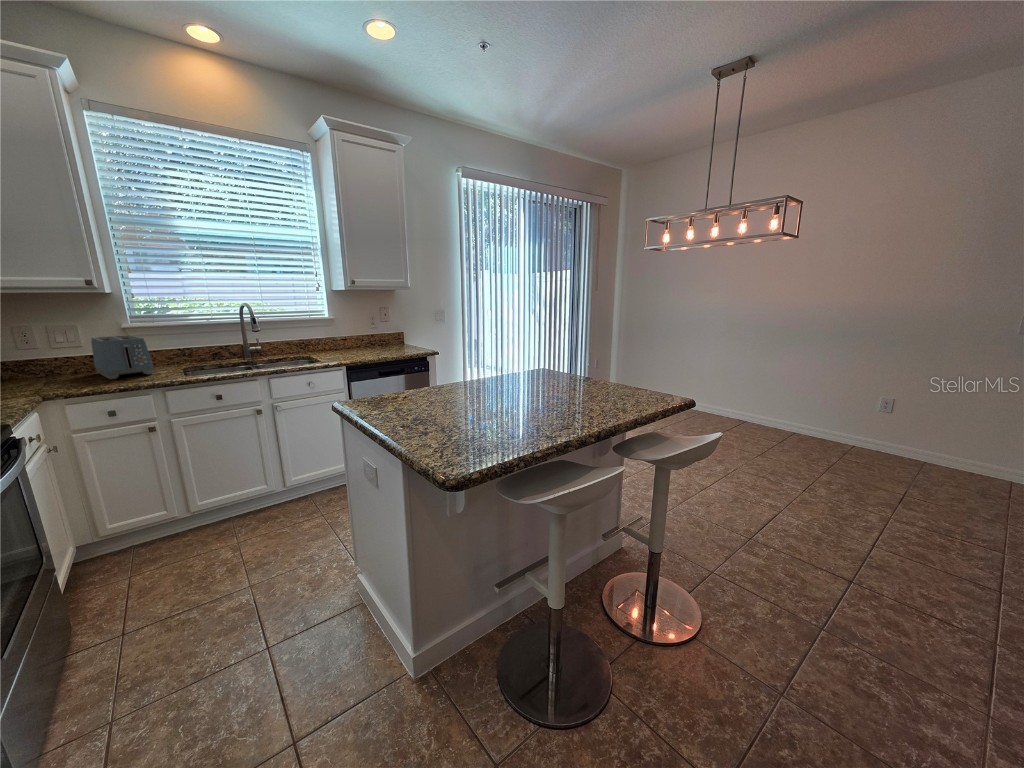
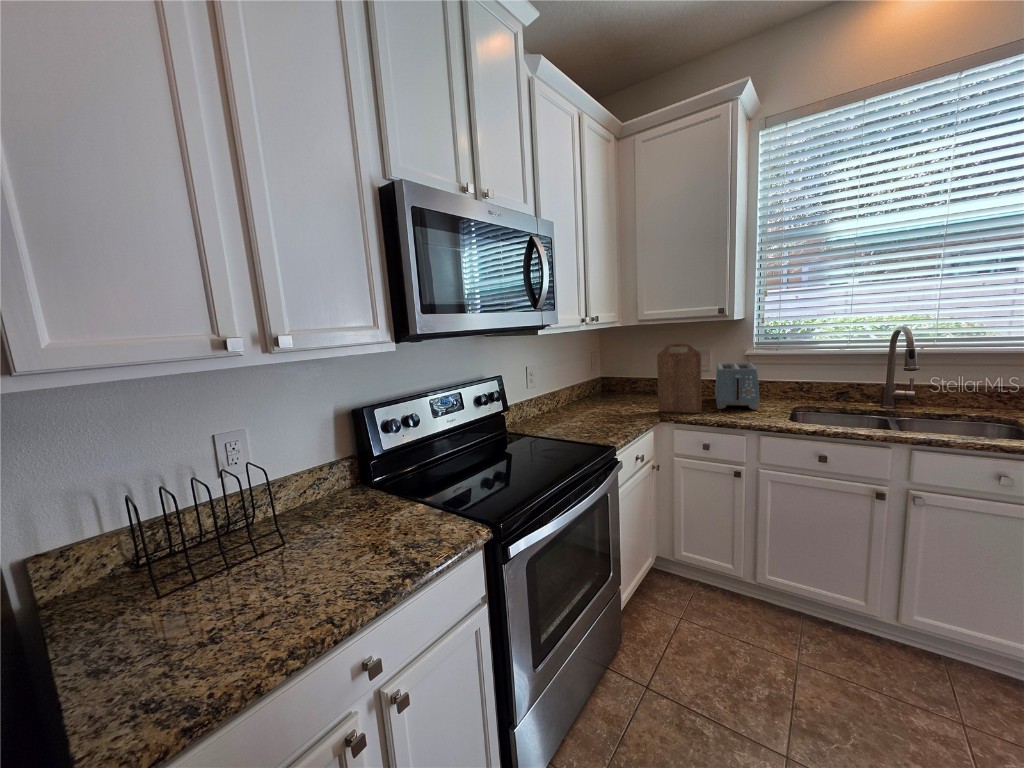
cutting board: none [12,314,93,393] -> present [657,343,702,413]

